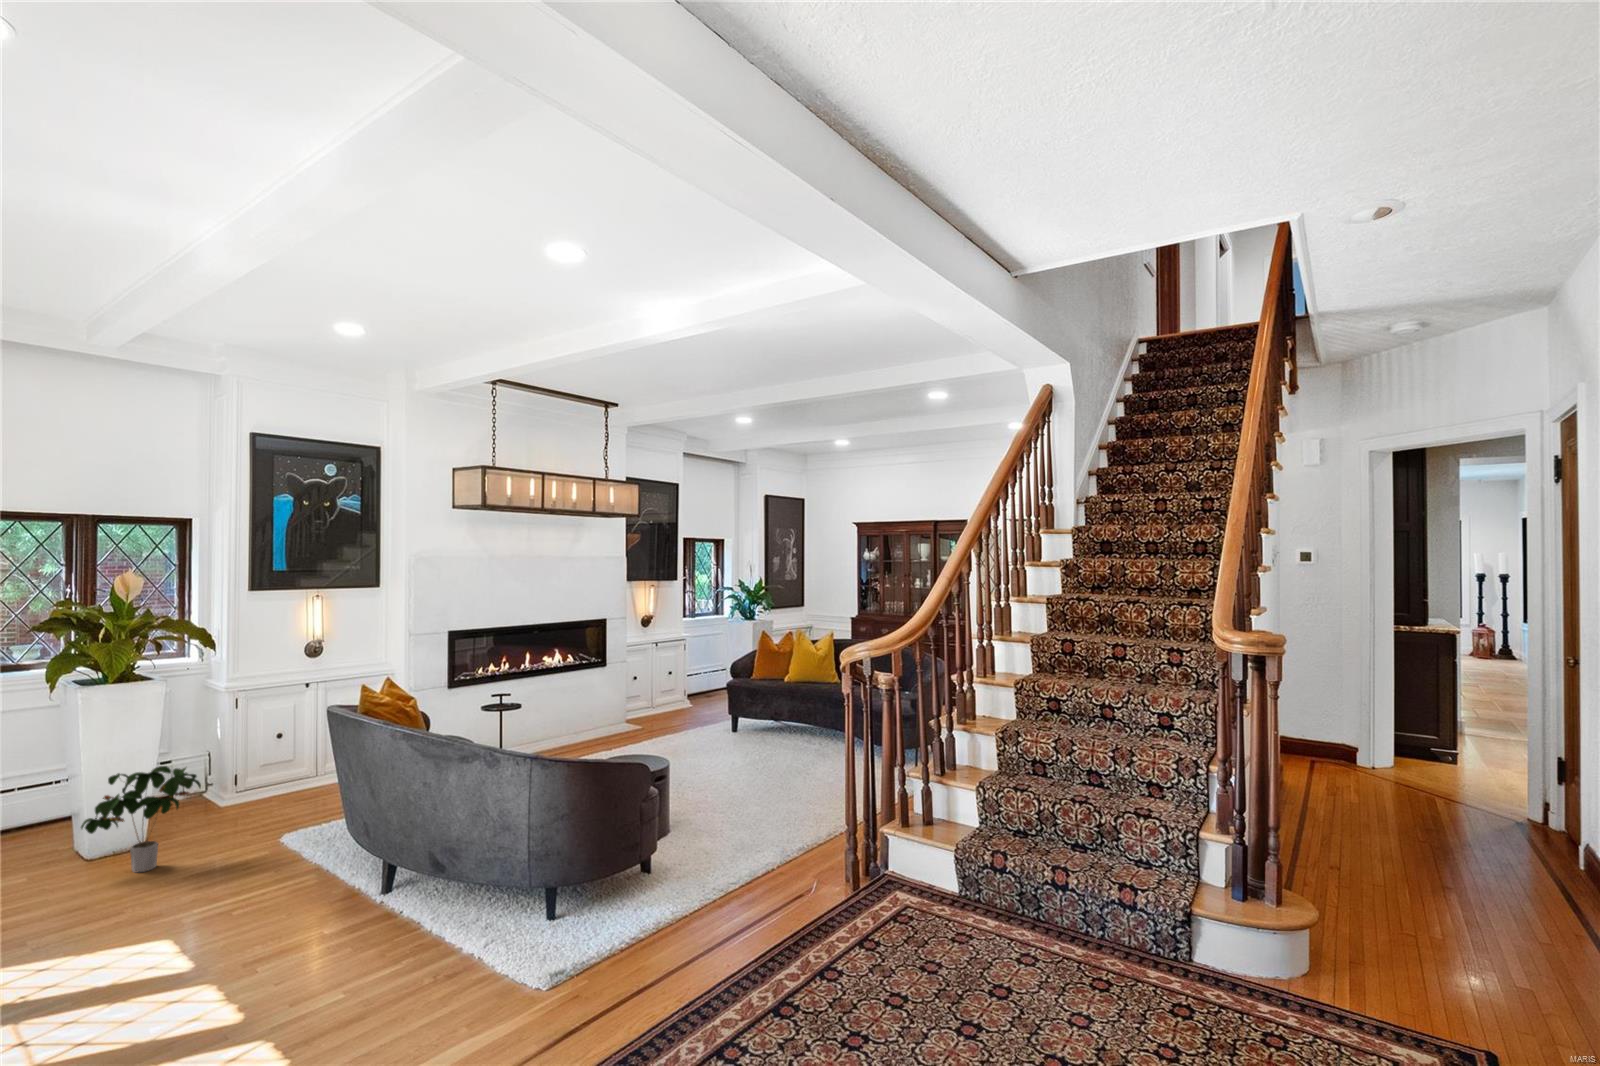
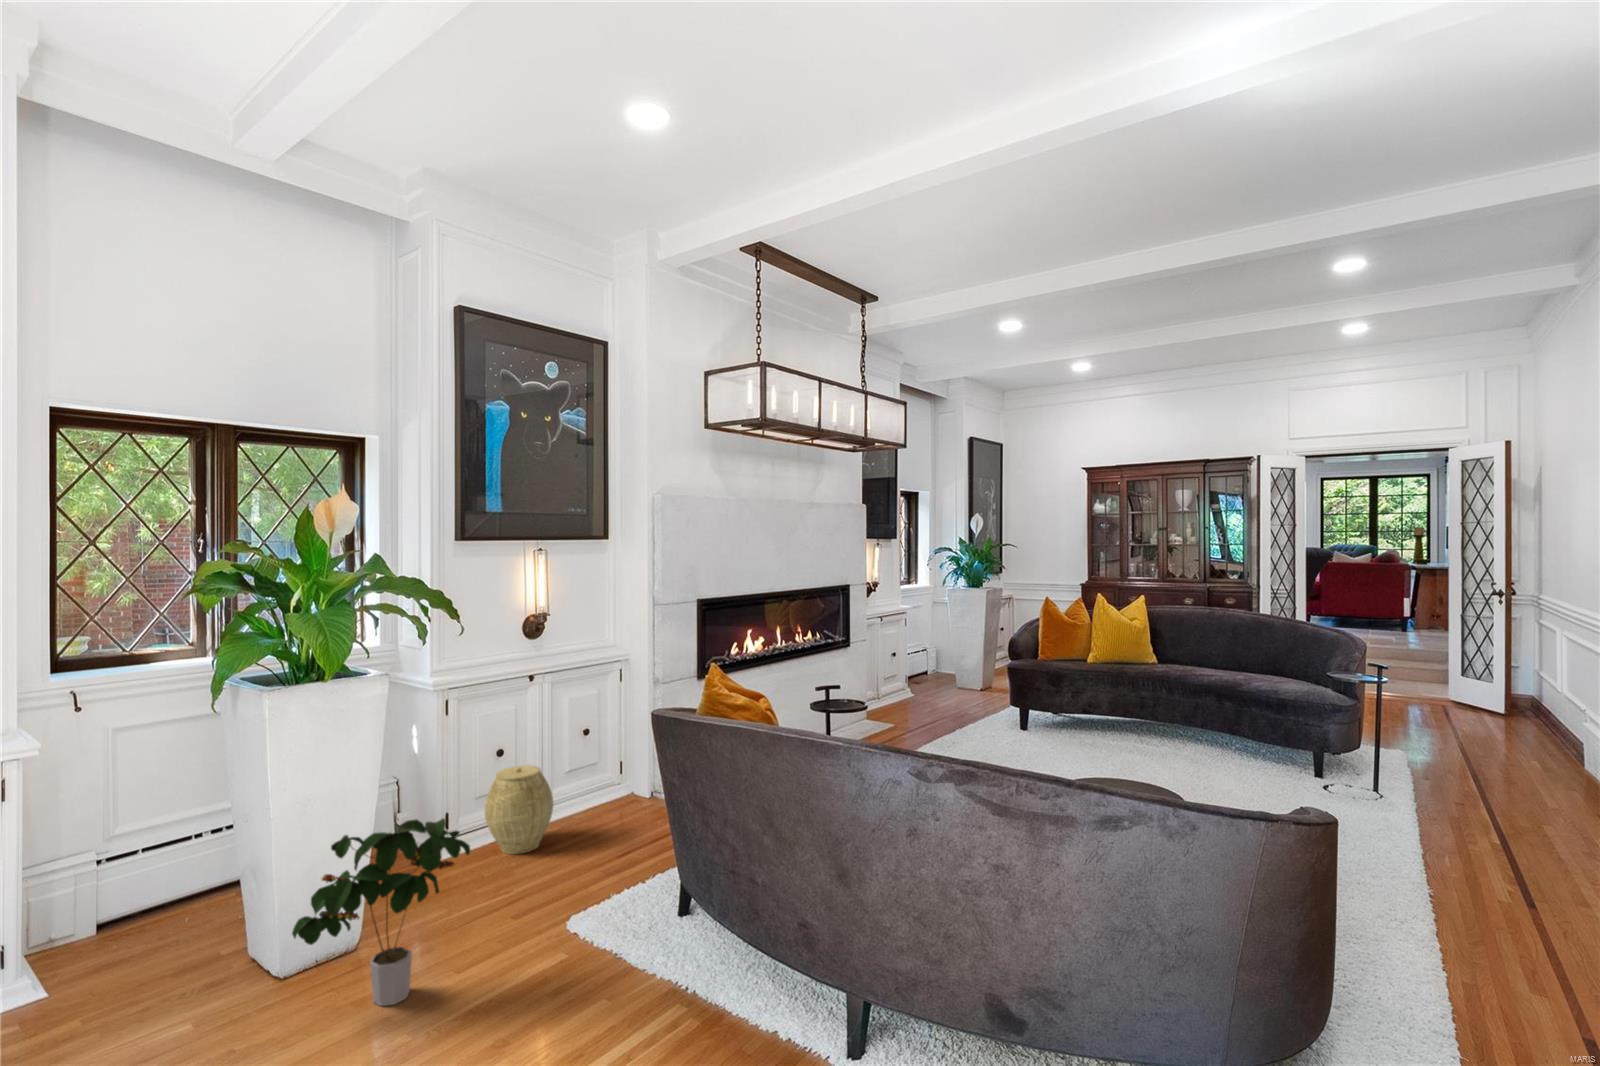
woven basket: none [261,744,312,802] -> present [485,765,553,854]

